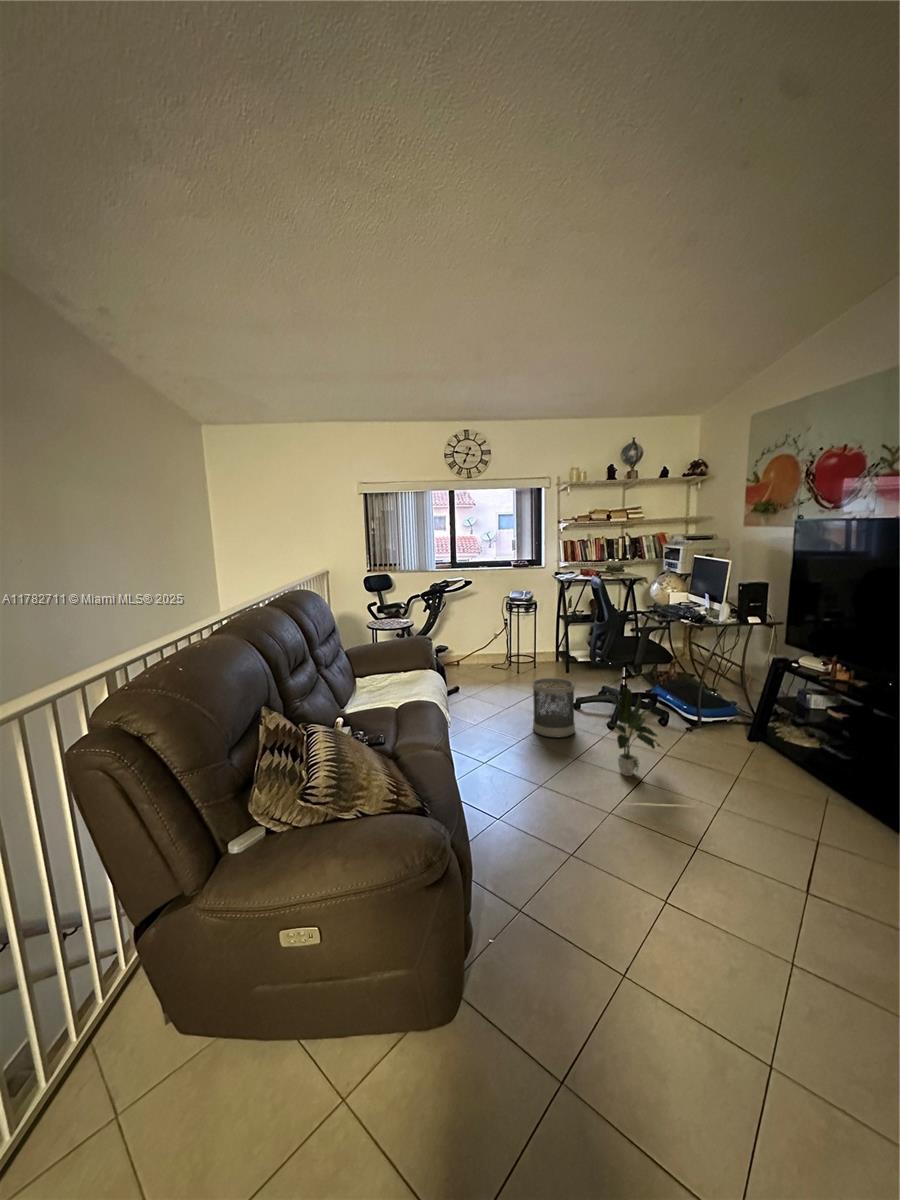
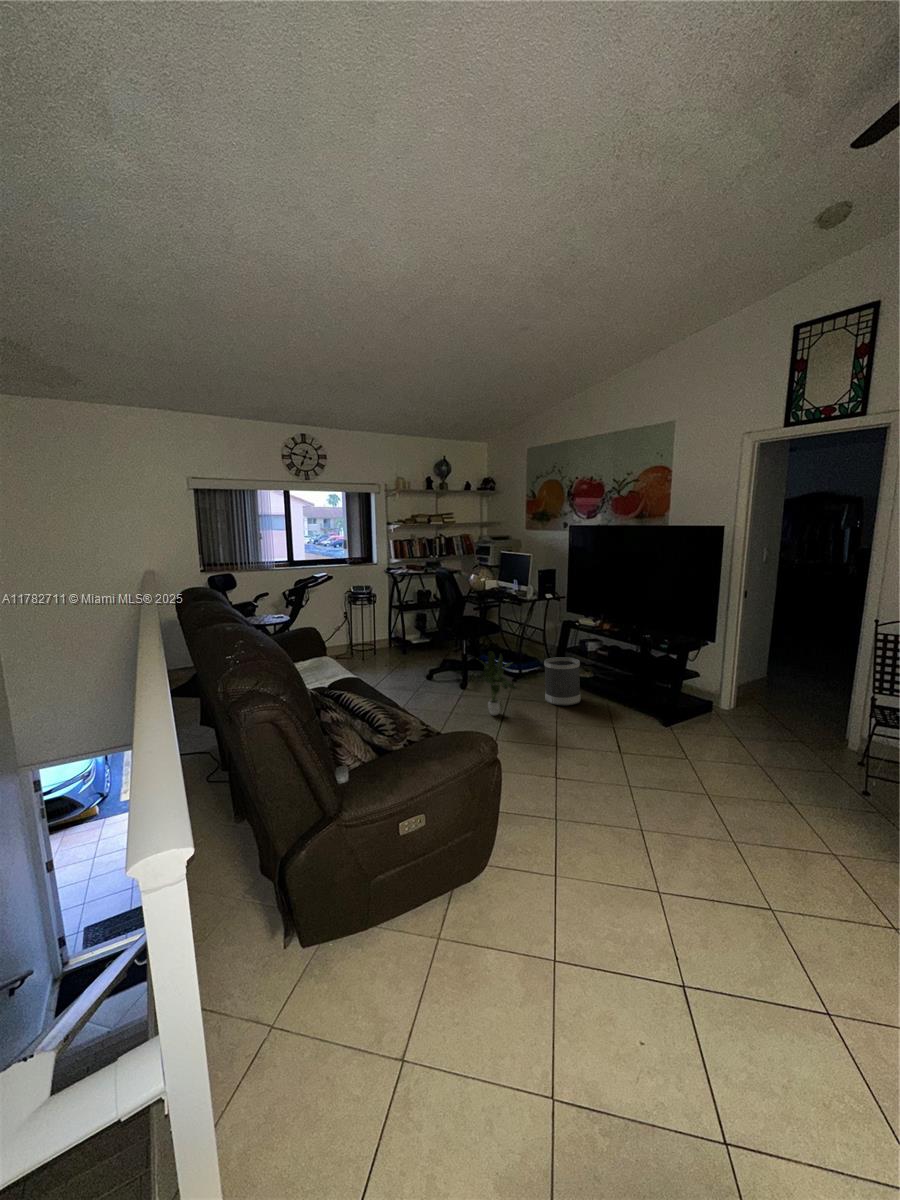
wastebasket: present [533,678,575,738] -> present [544,657,581,705]

